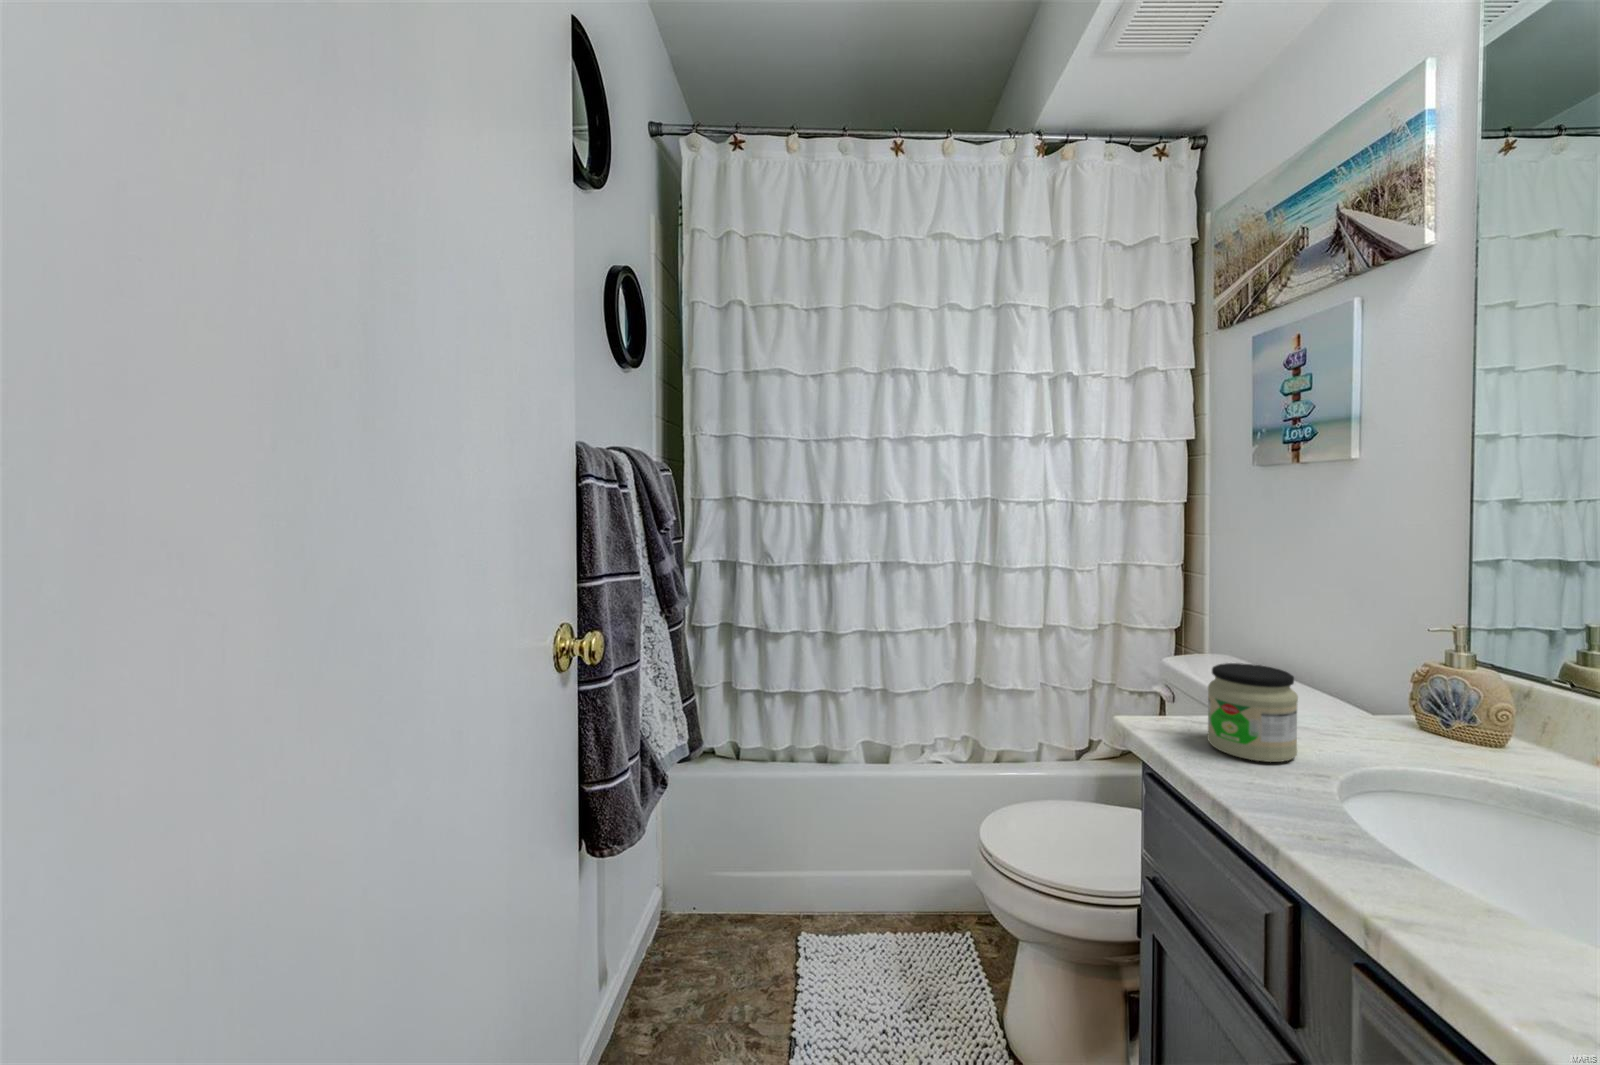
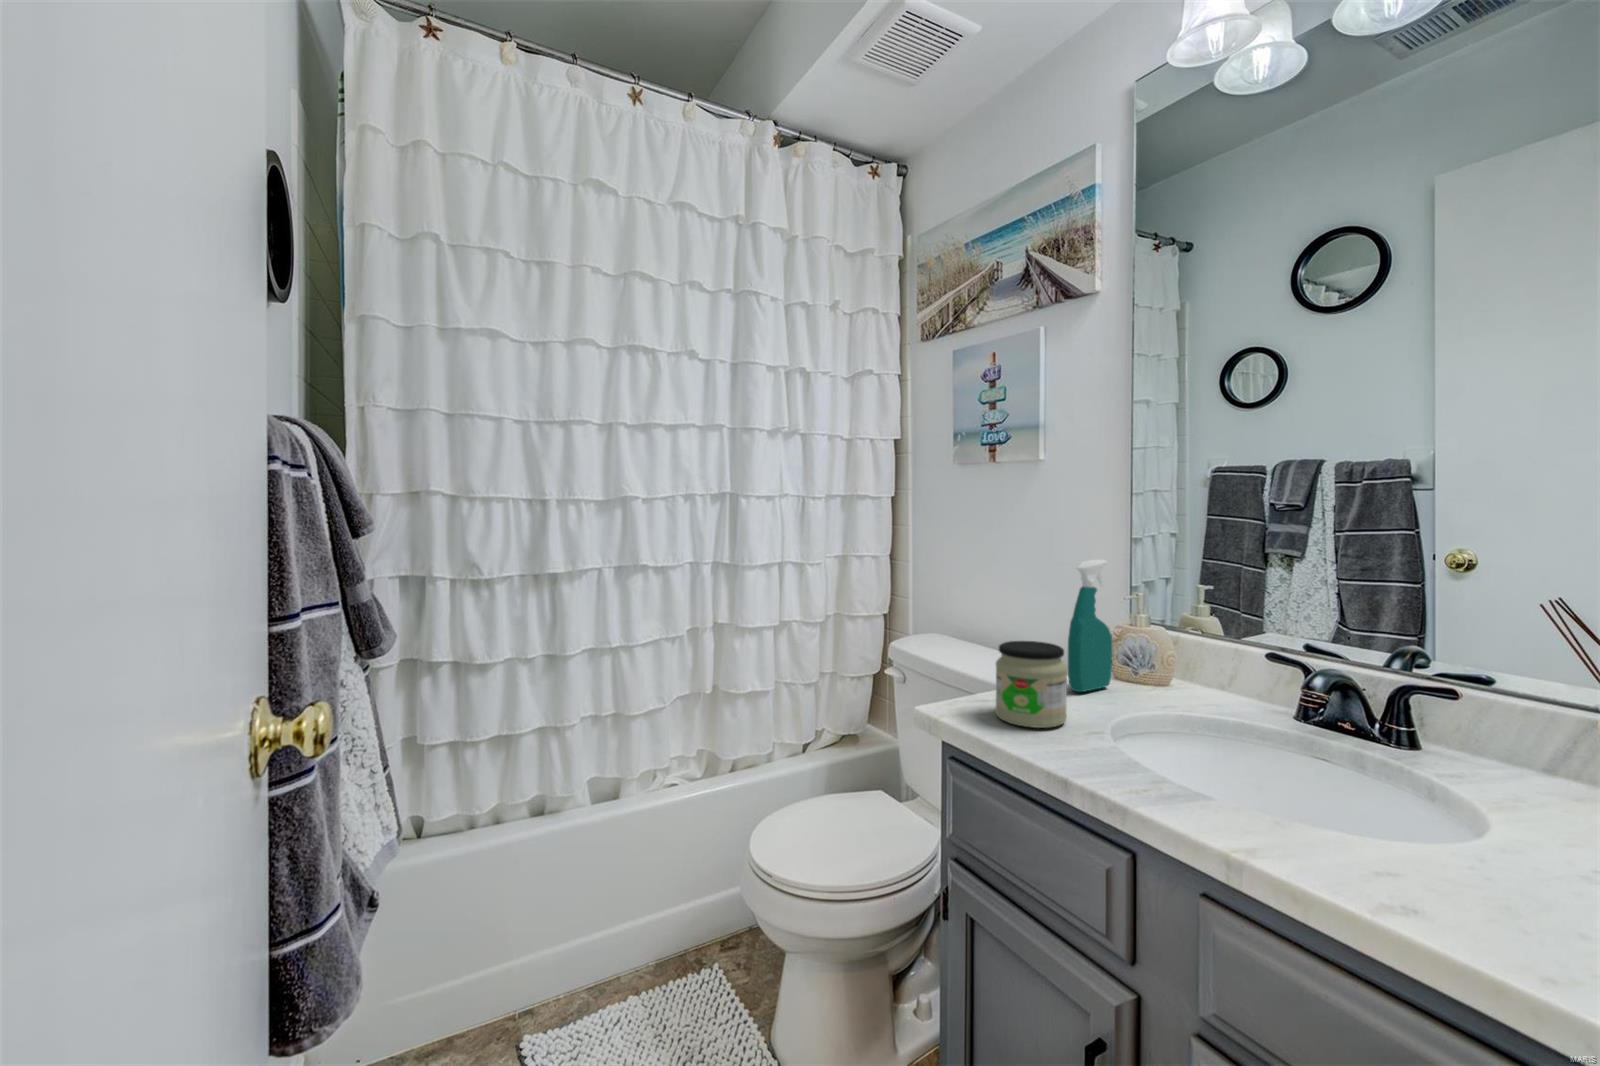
spray bottle: none [1332,579,1405,733] -> present [1068,560,1112,692]

